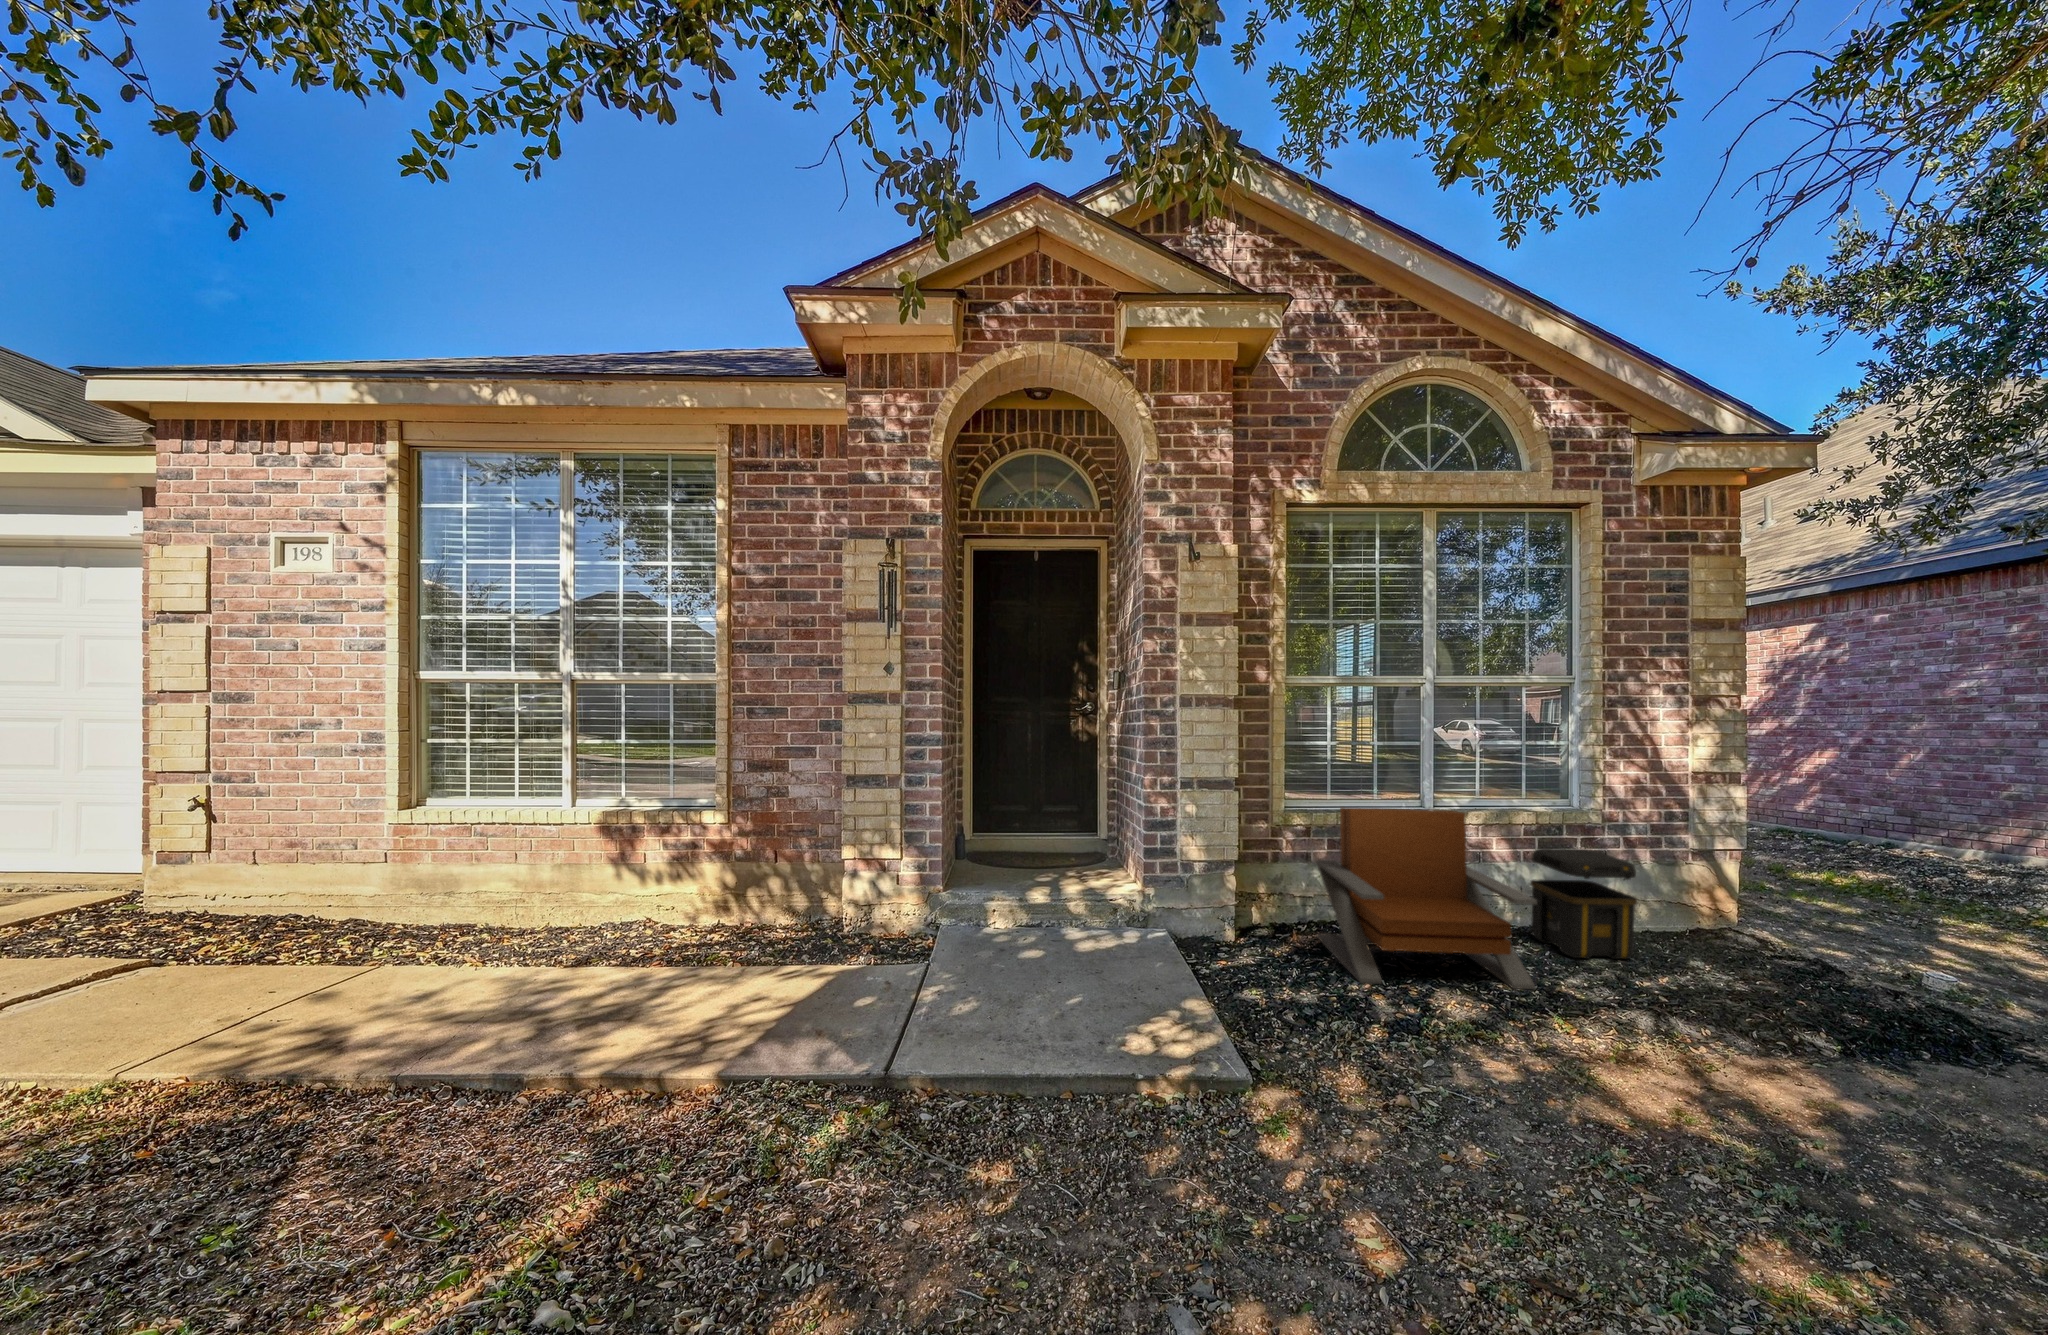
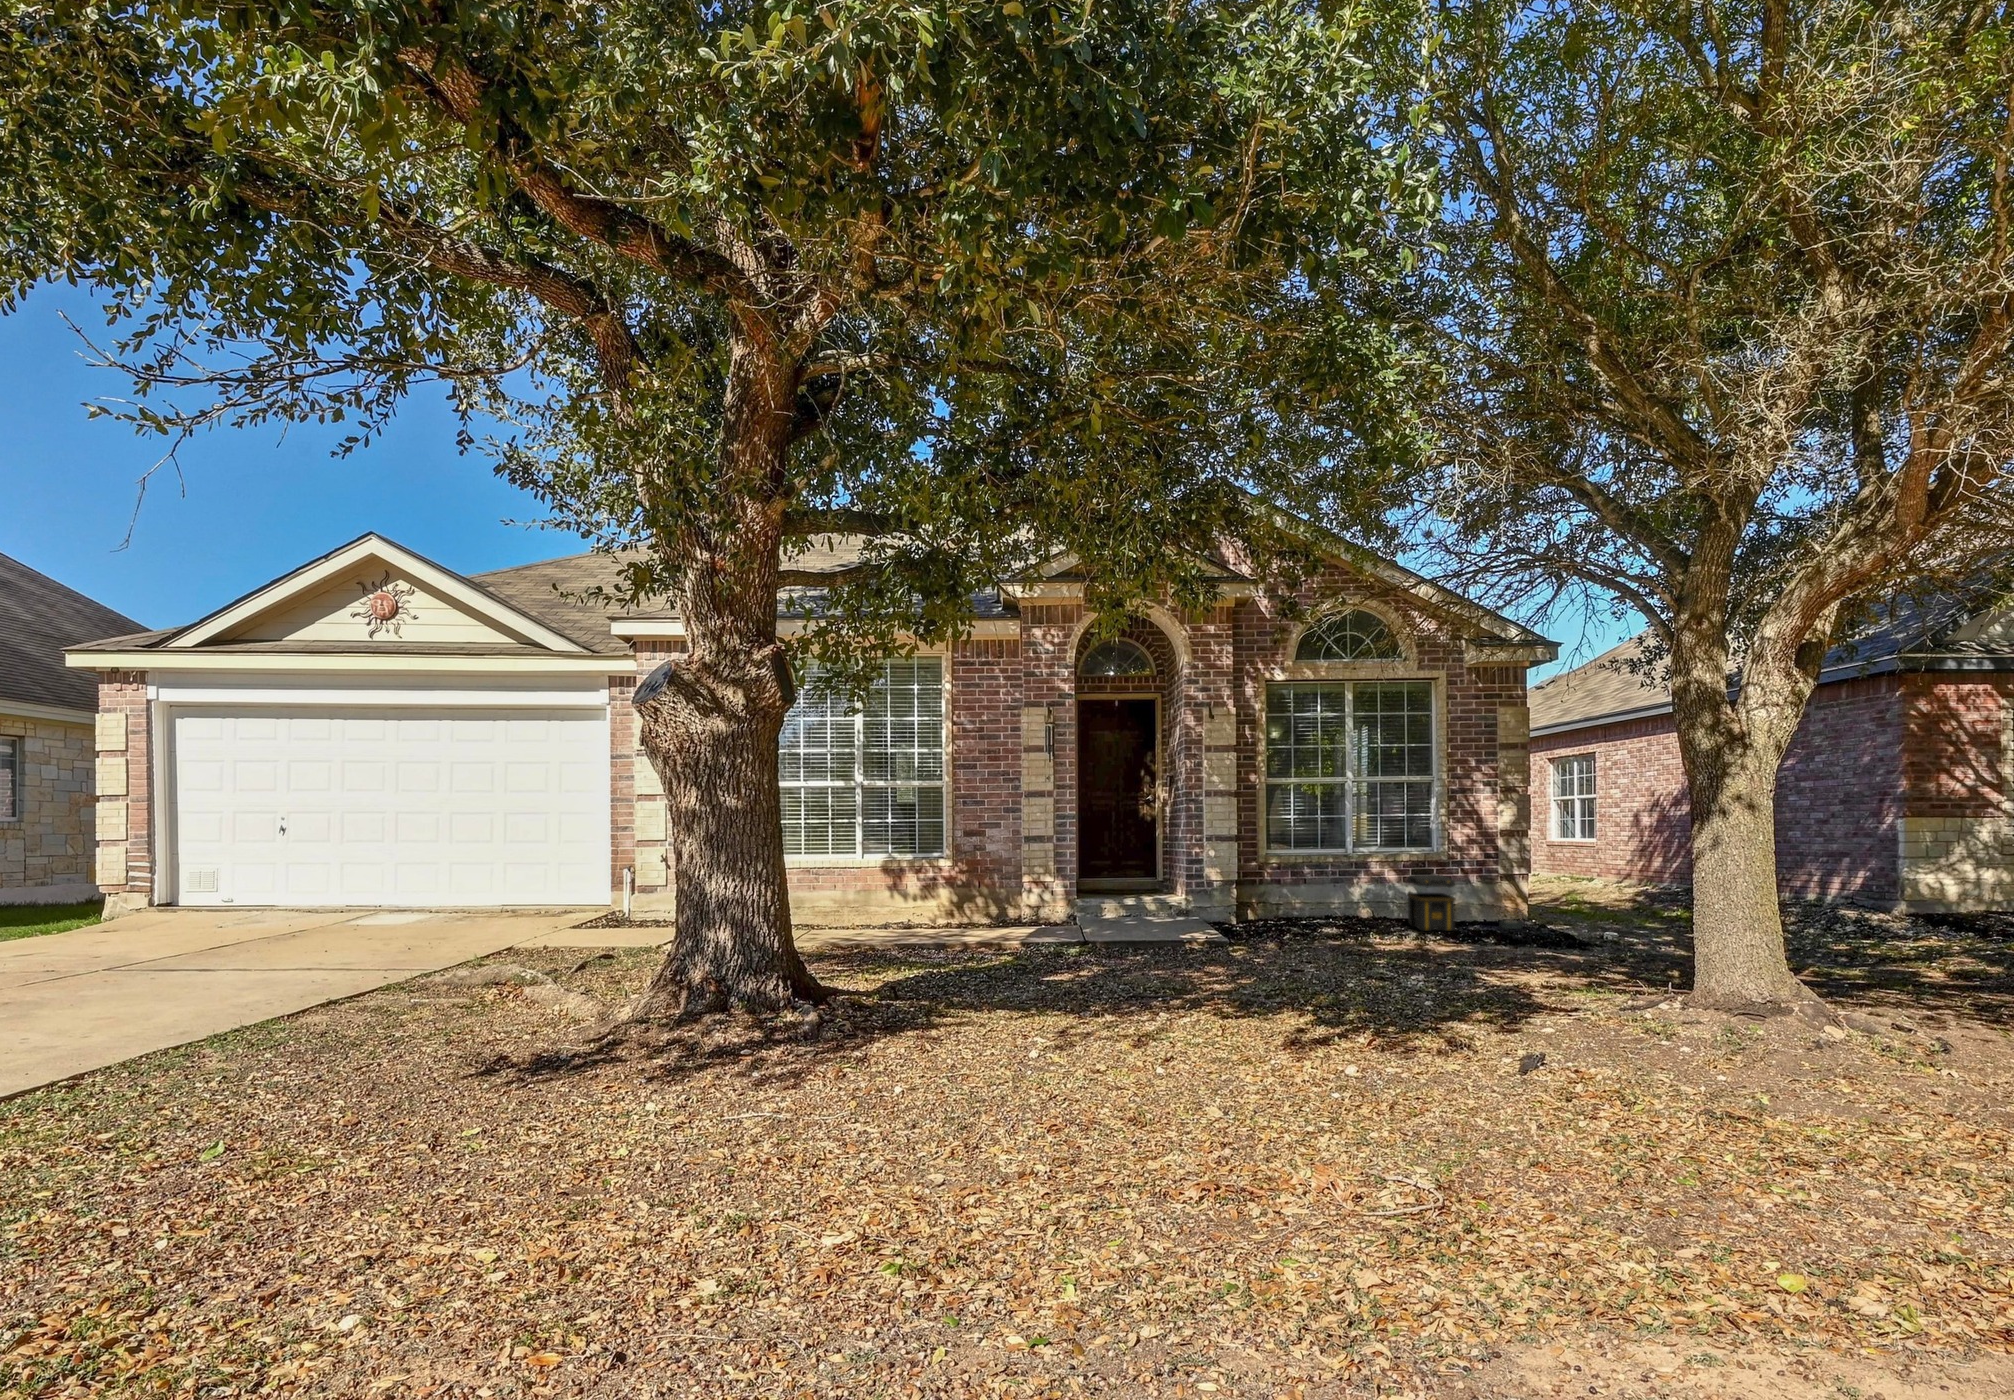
lounge chair: present [1316,807,1537,989] -> none [1285,852,1387,938]
decorative plant: none [1680,899,1740,949] -> present [1494,906,1522,929]

